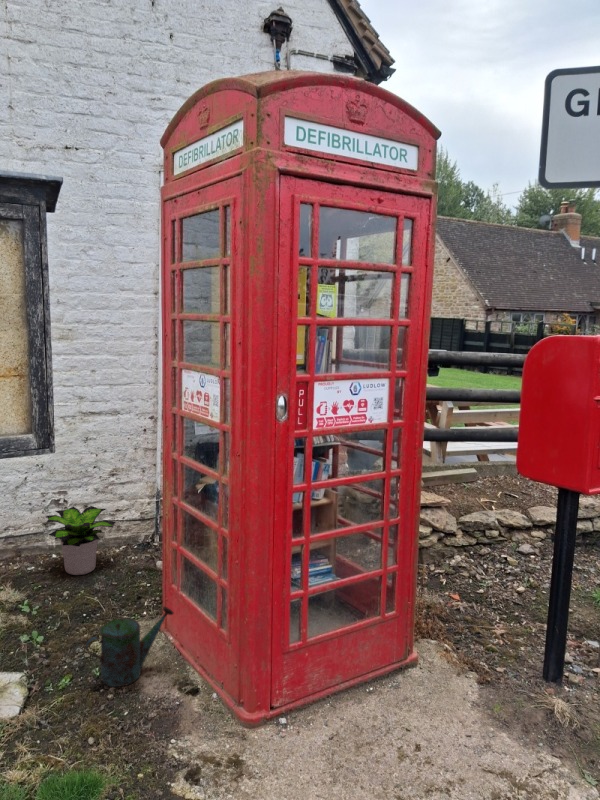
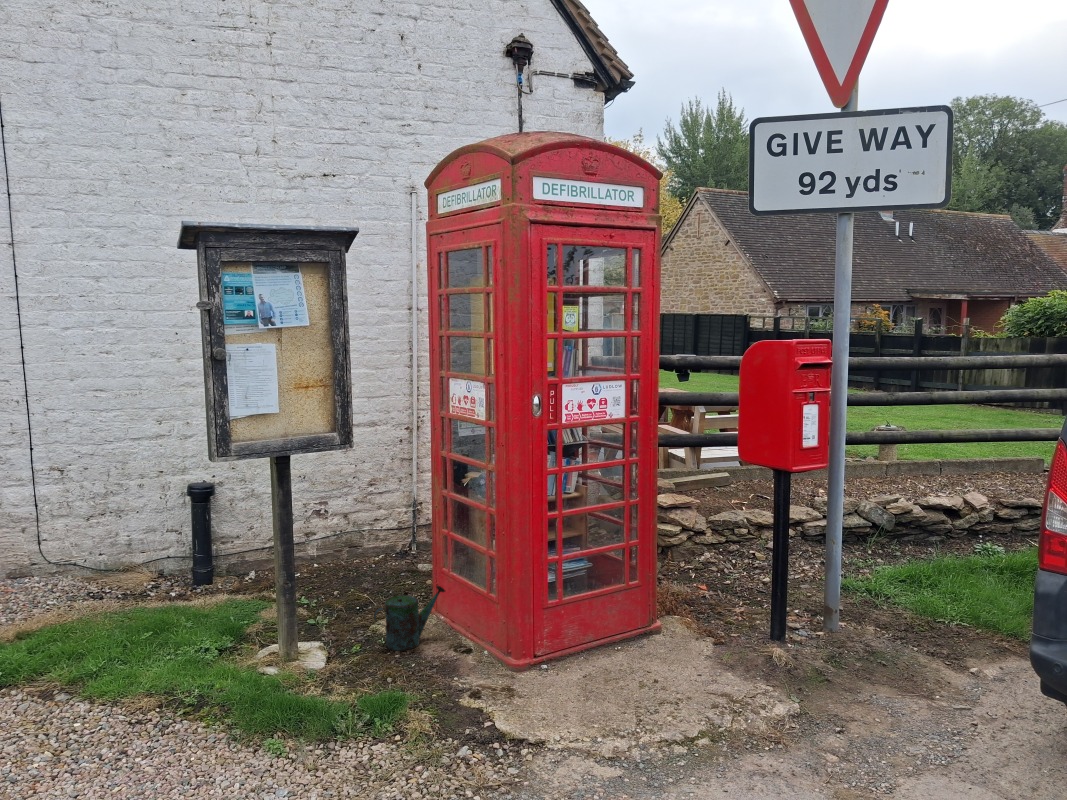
potted plant: present [47,506,116,575] -> none [312,514,377,578]

